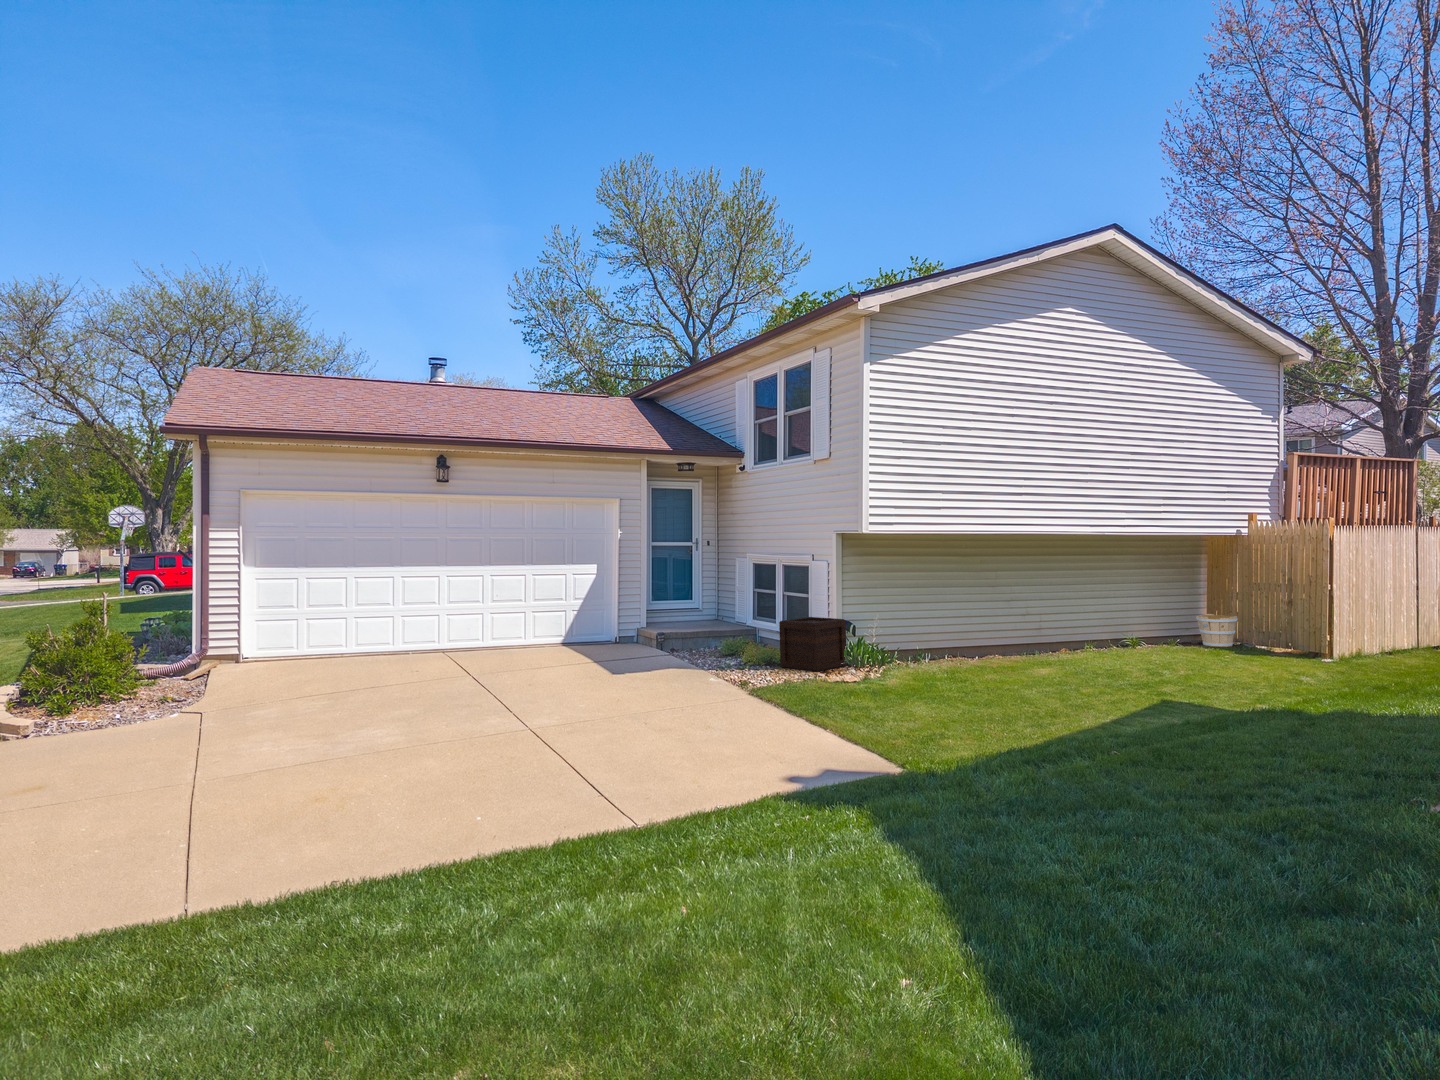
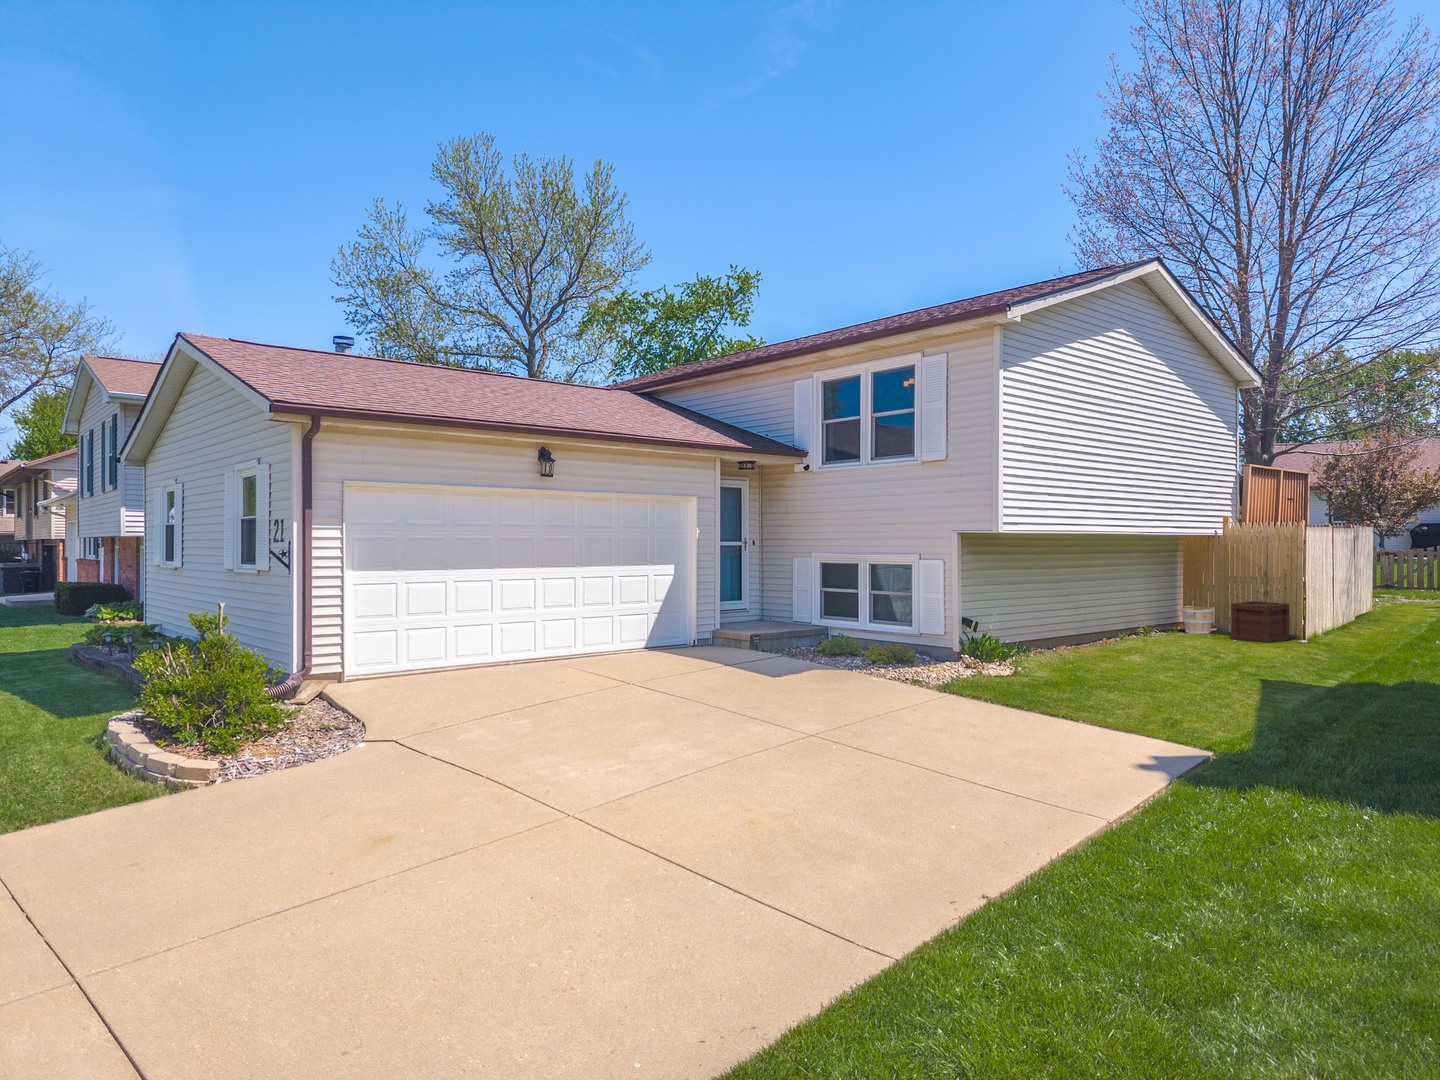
wooden crate: present [779,617,847,672] -> present [1231,601,1290,643]

